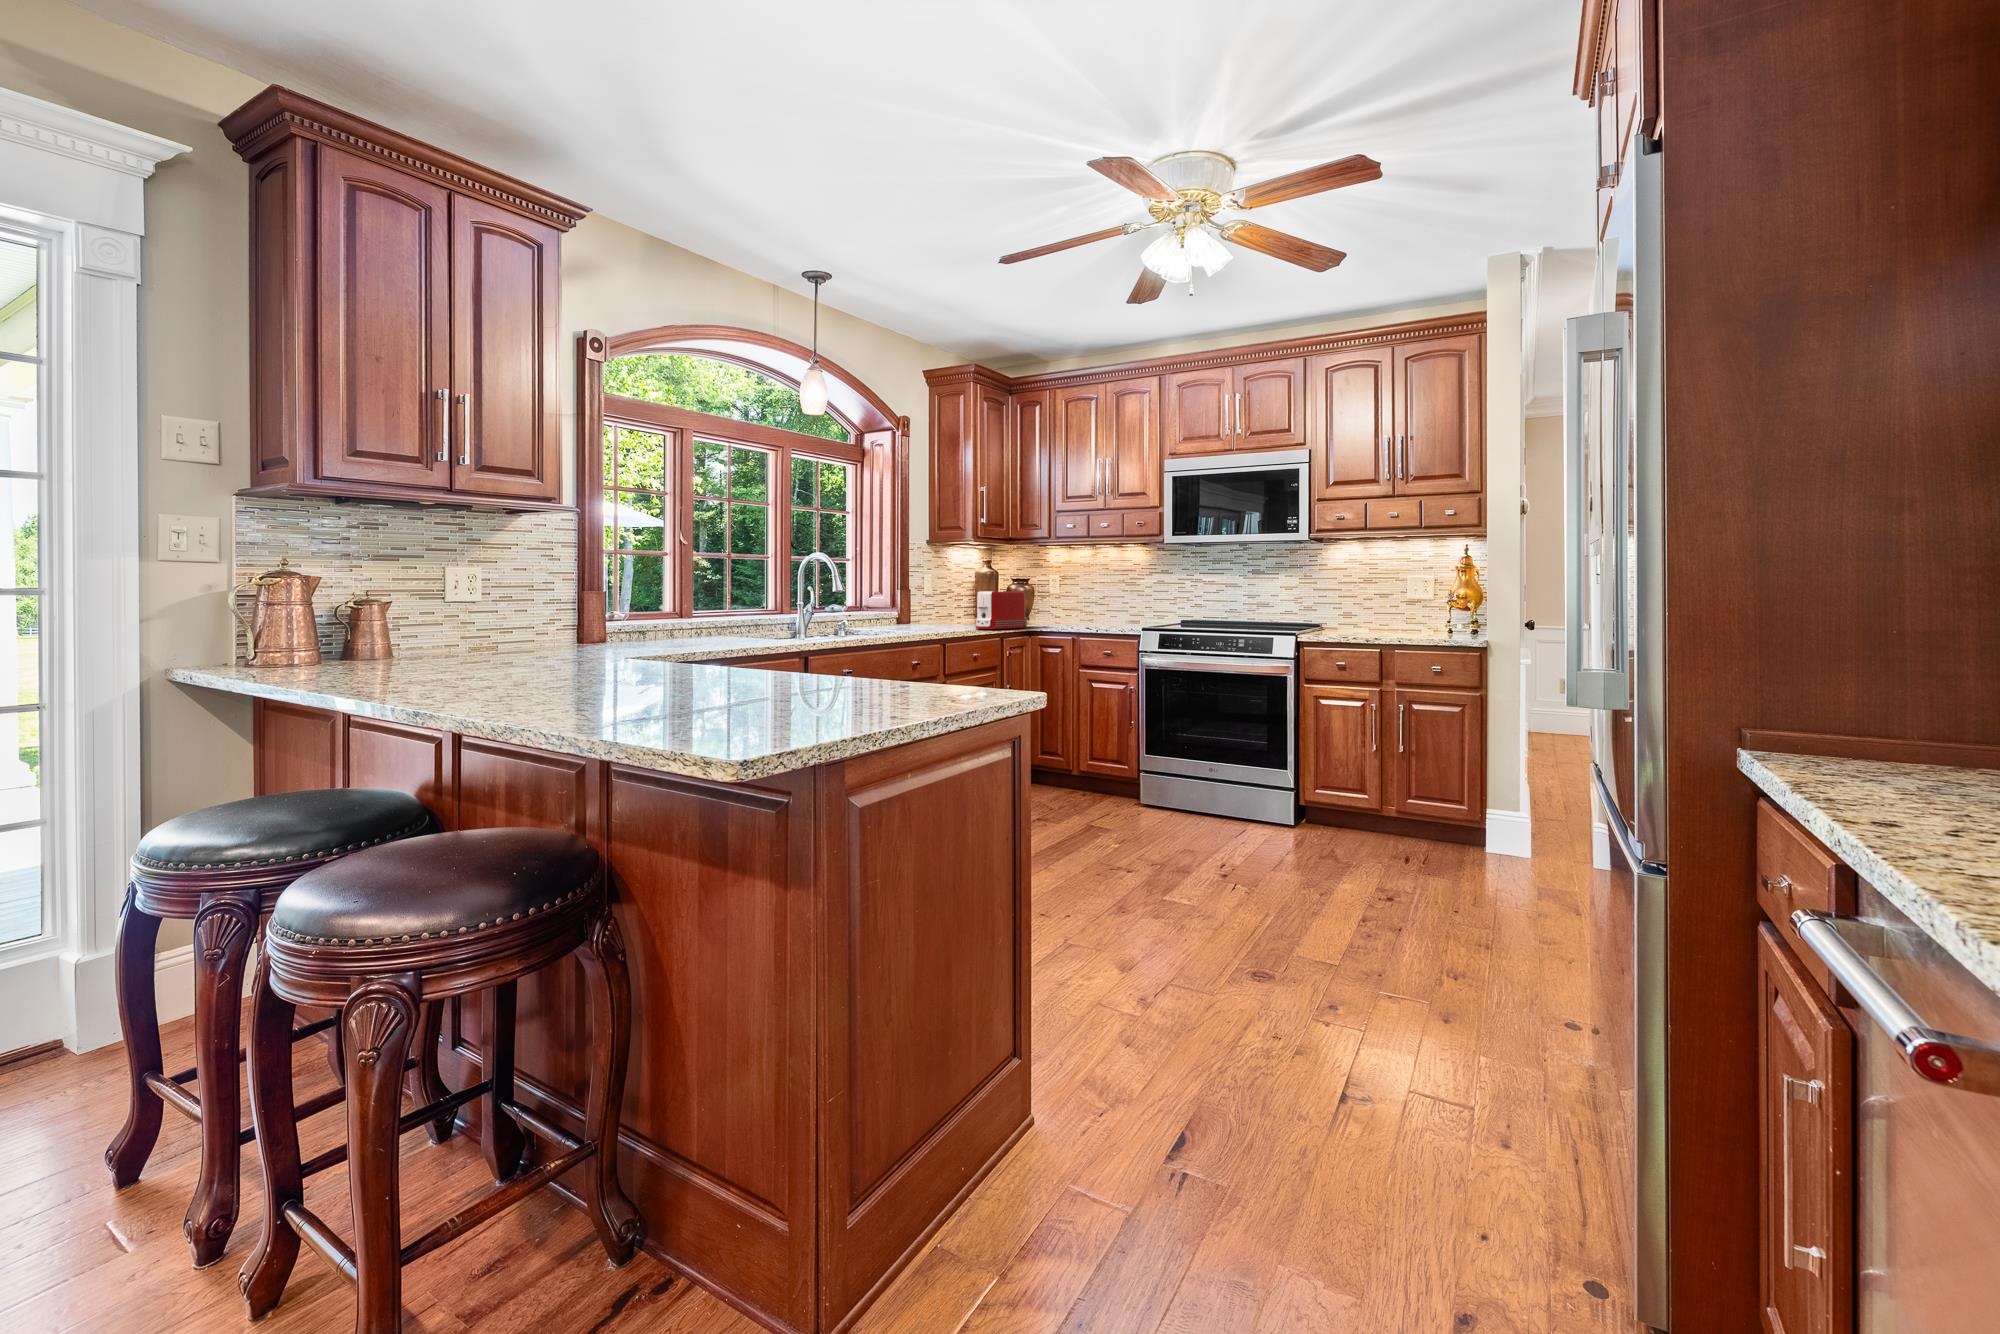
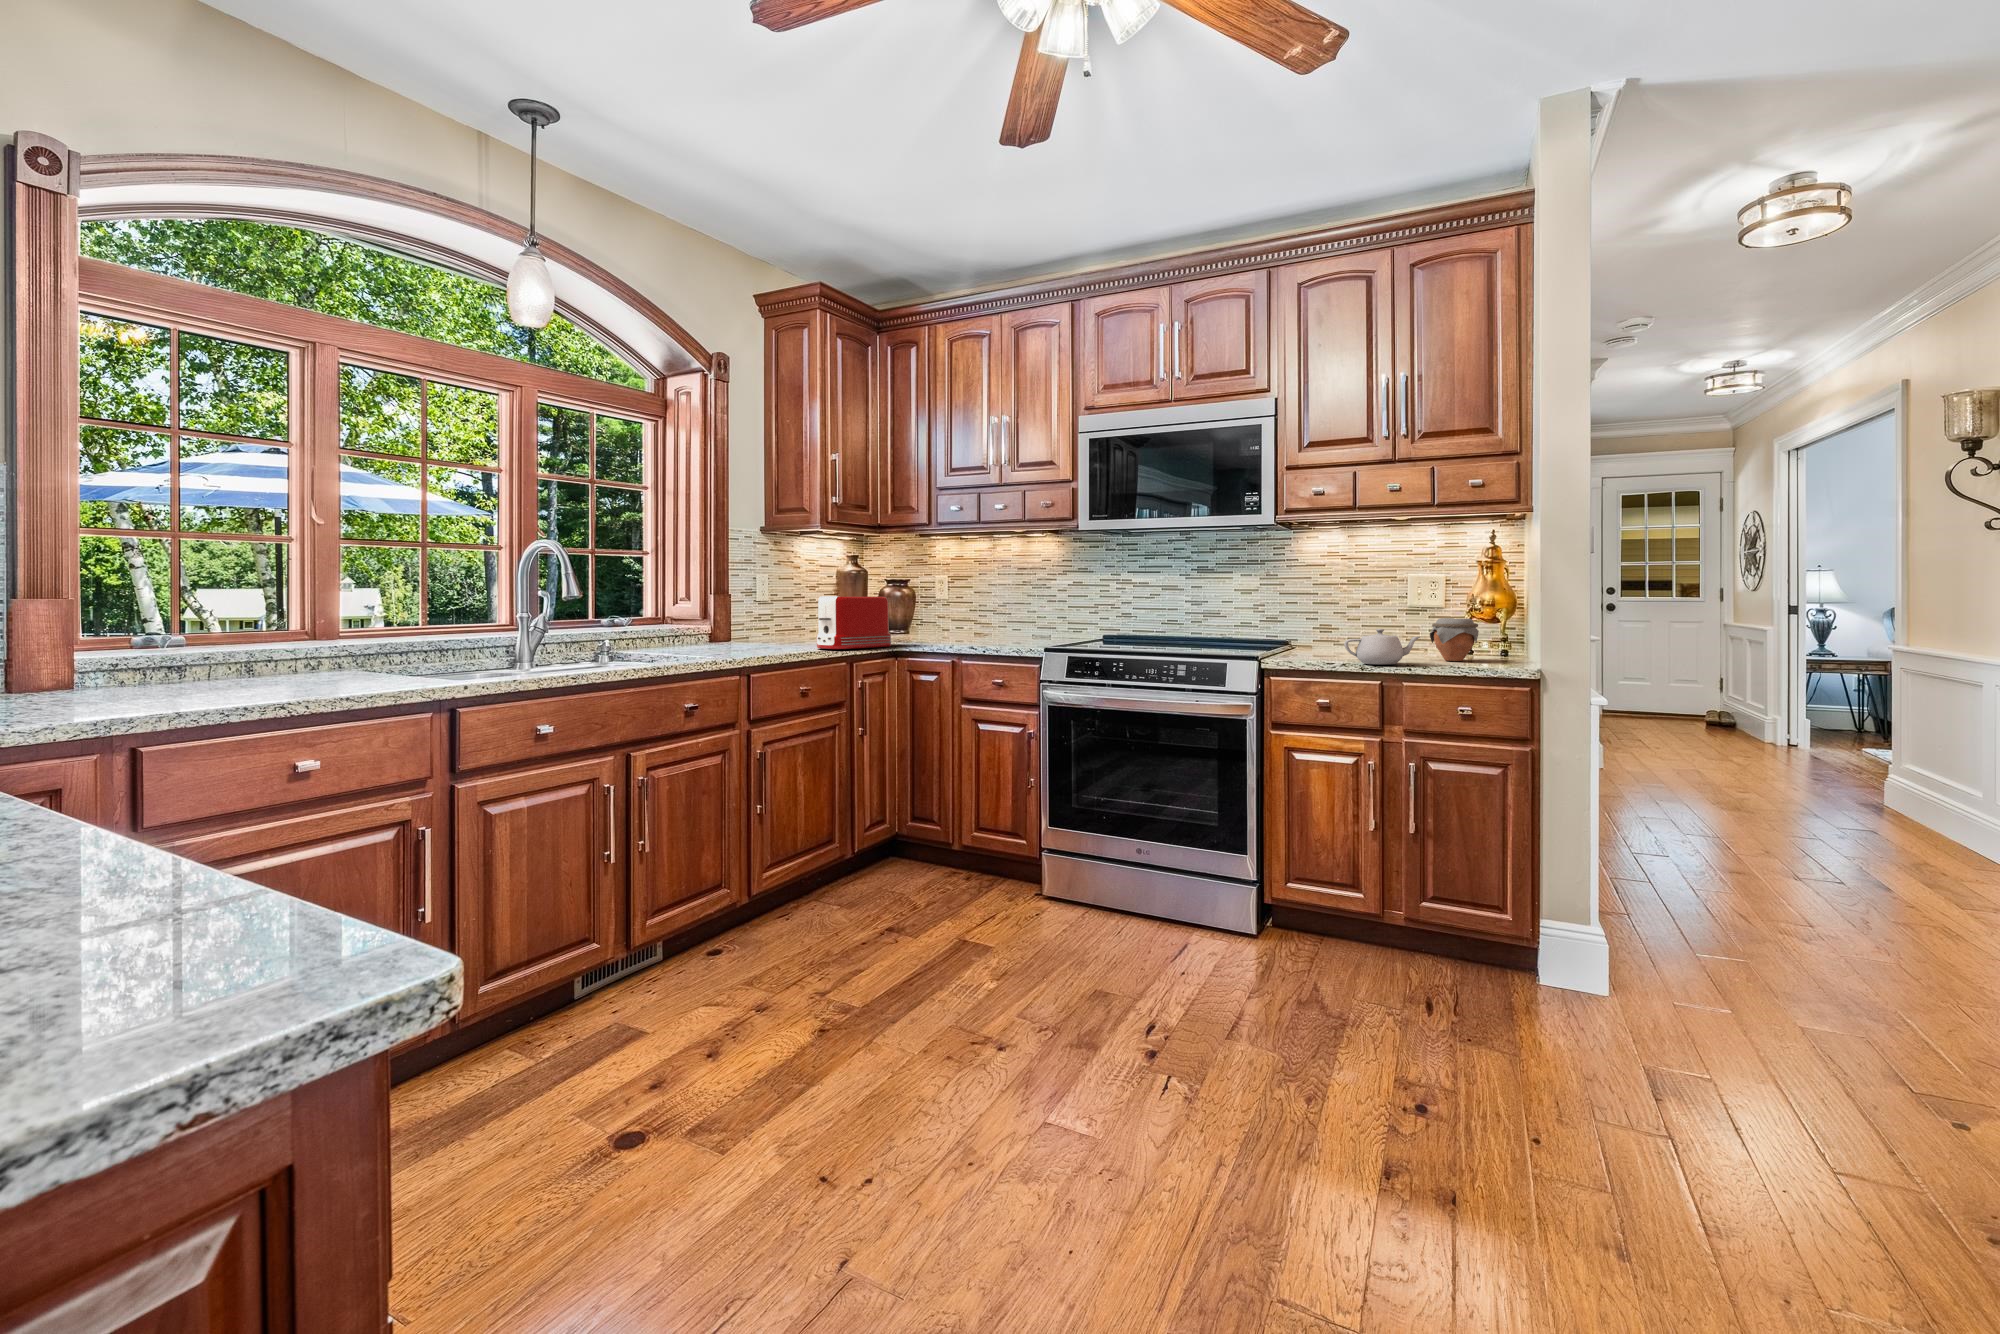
jar: none [1417,606,1451,636] -> present [1430,618,1479,661]
teapot: none [1356,614,1409,638] -> present [1344,629,1420,665]

